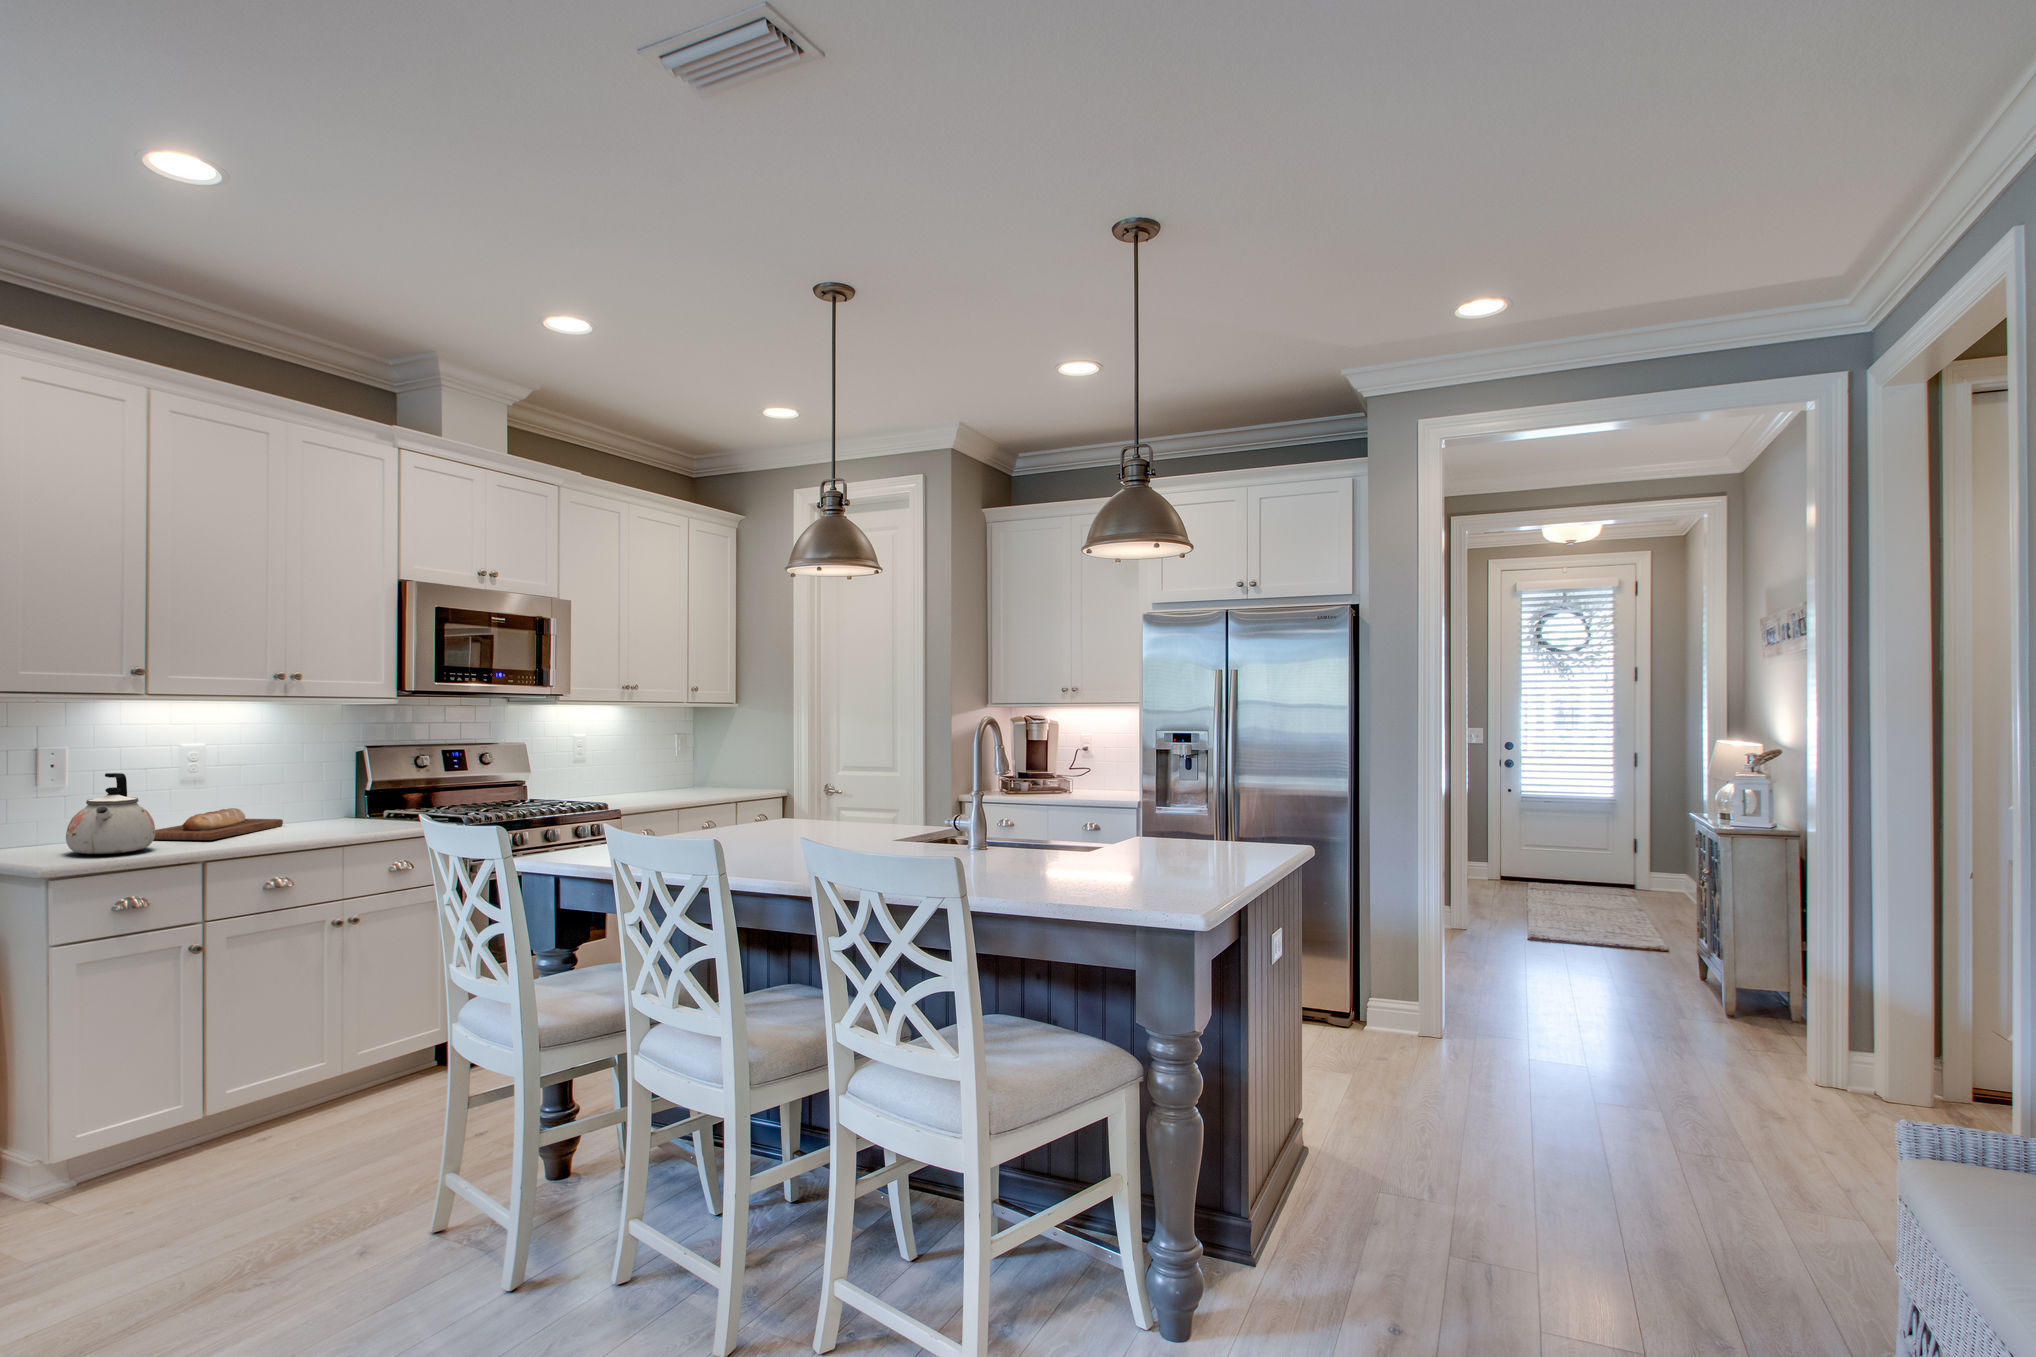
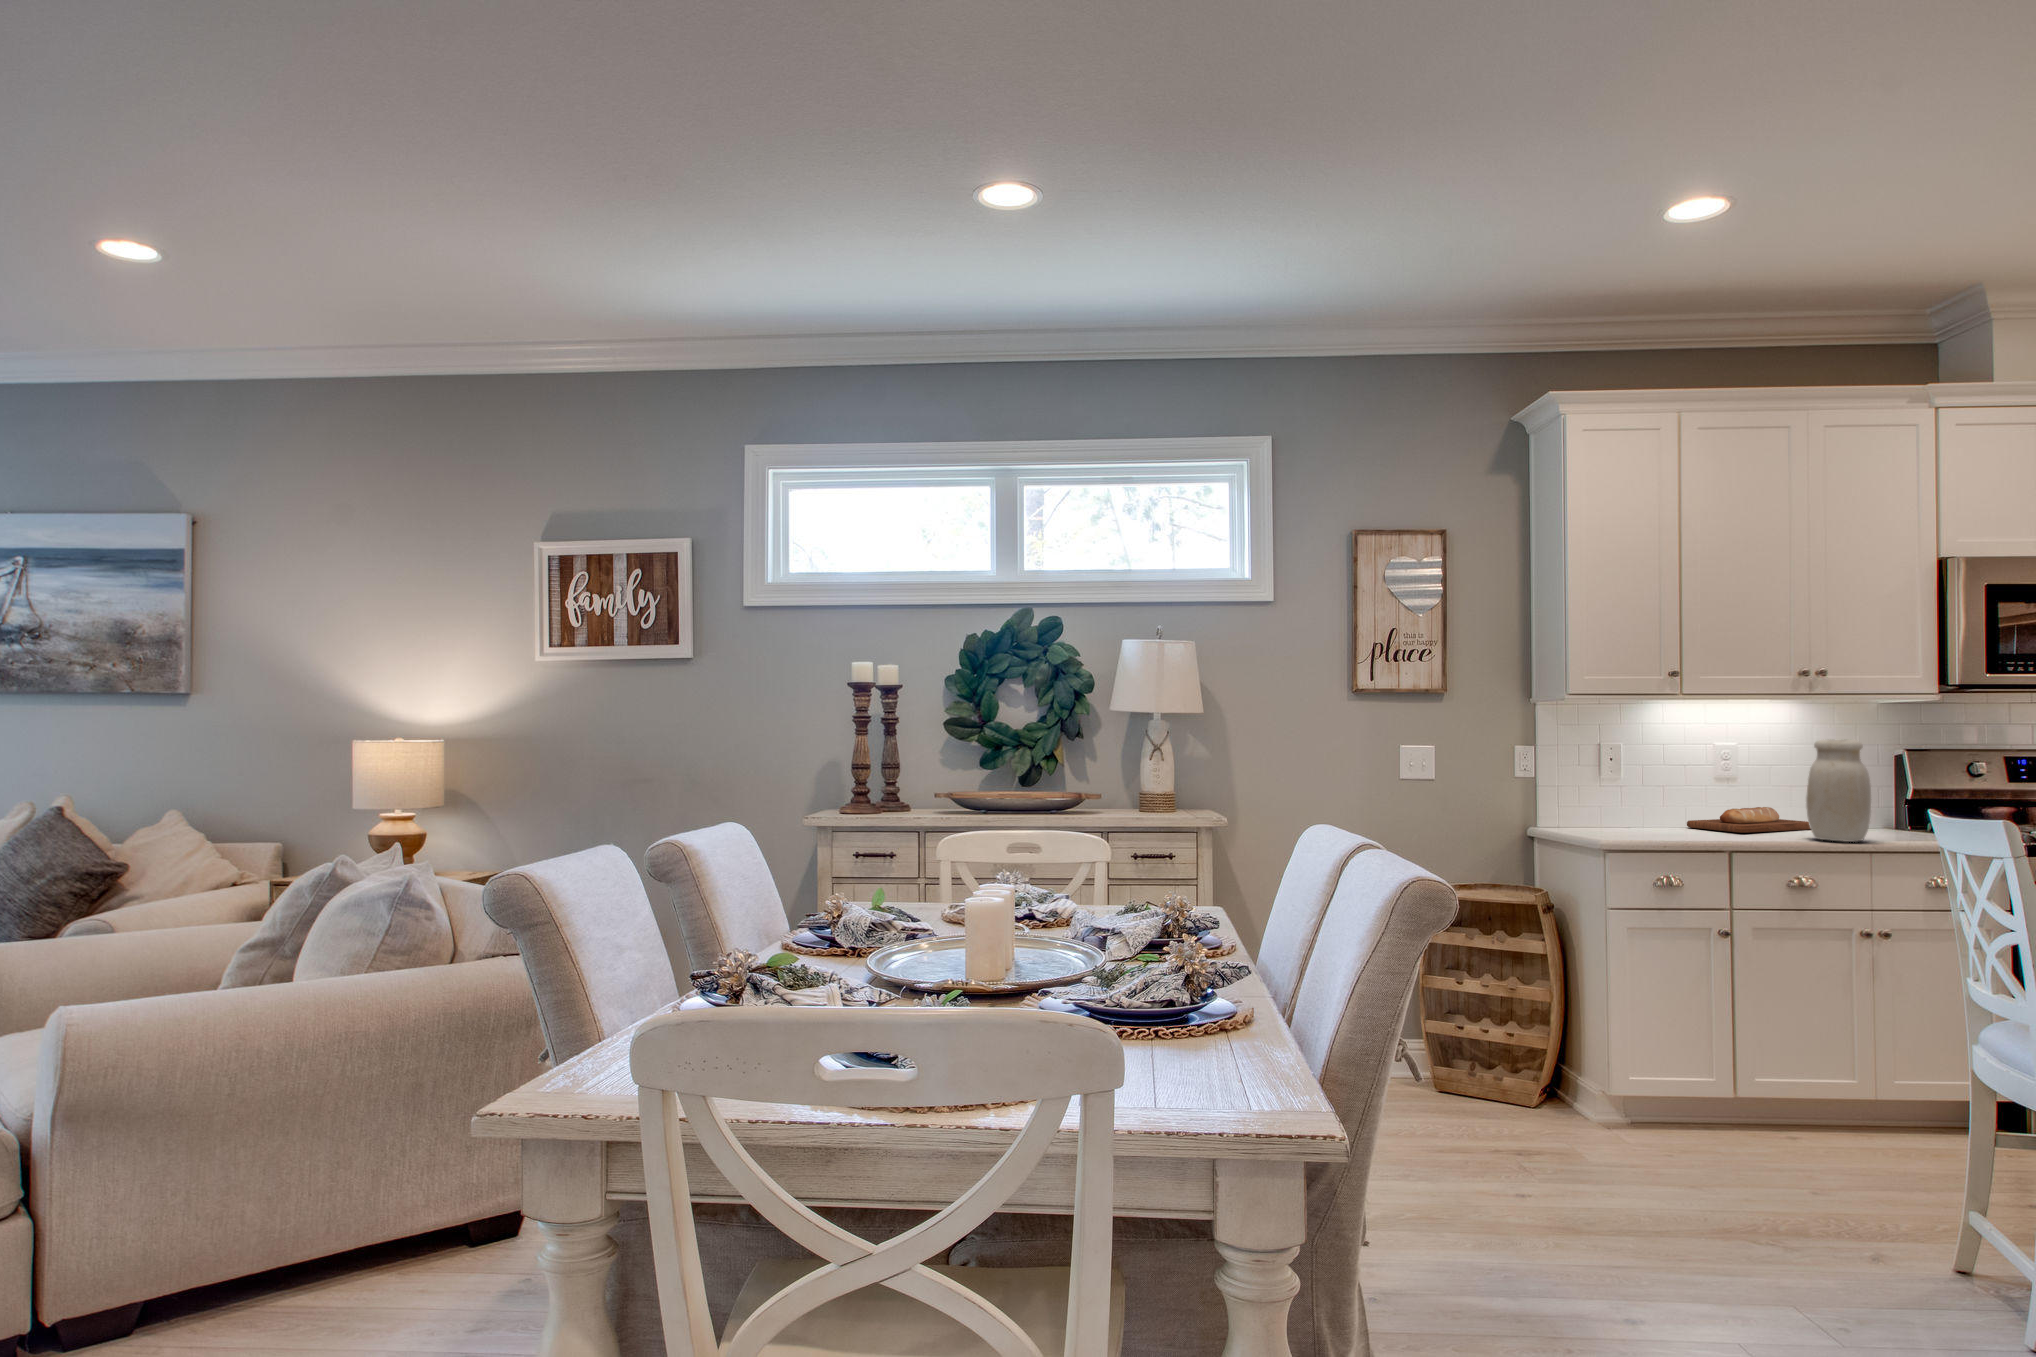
jar: none [282,741,344,839] -> present [1806,739,1871,842]
kettle: present [66,773,155,854] -> none [1626,763,1693,834]

